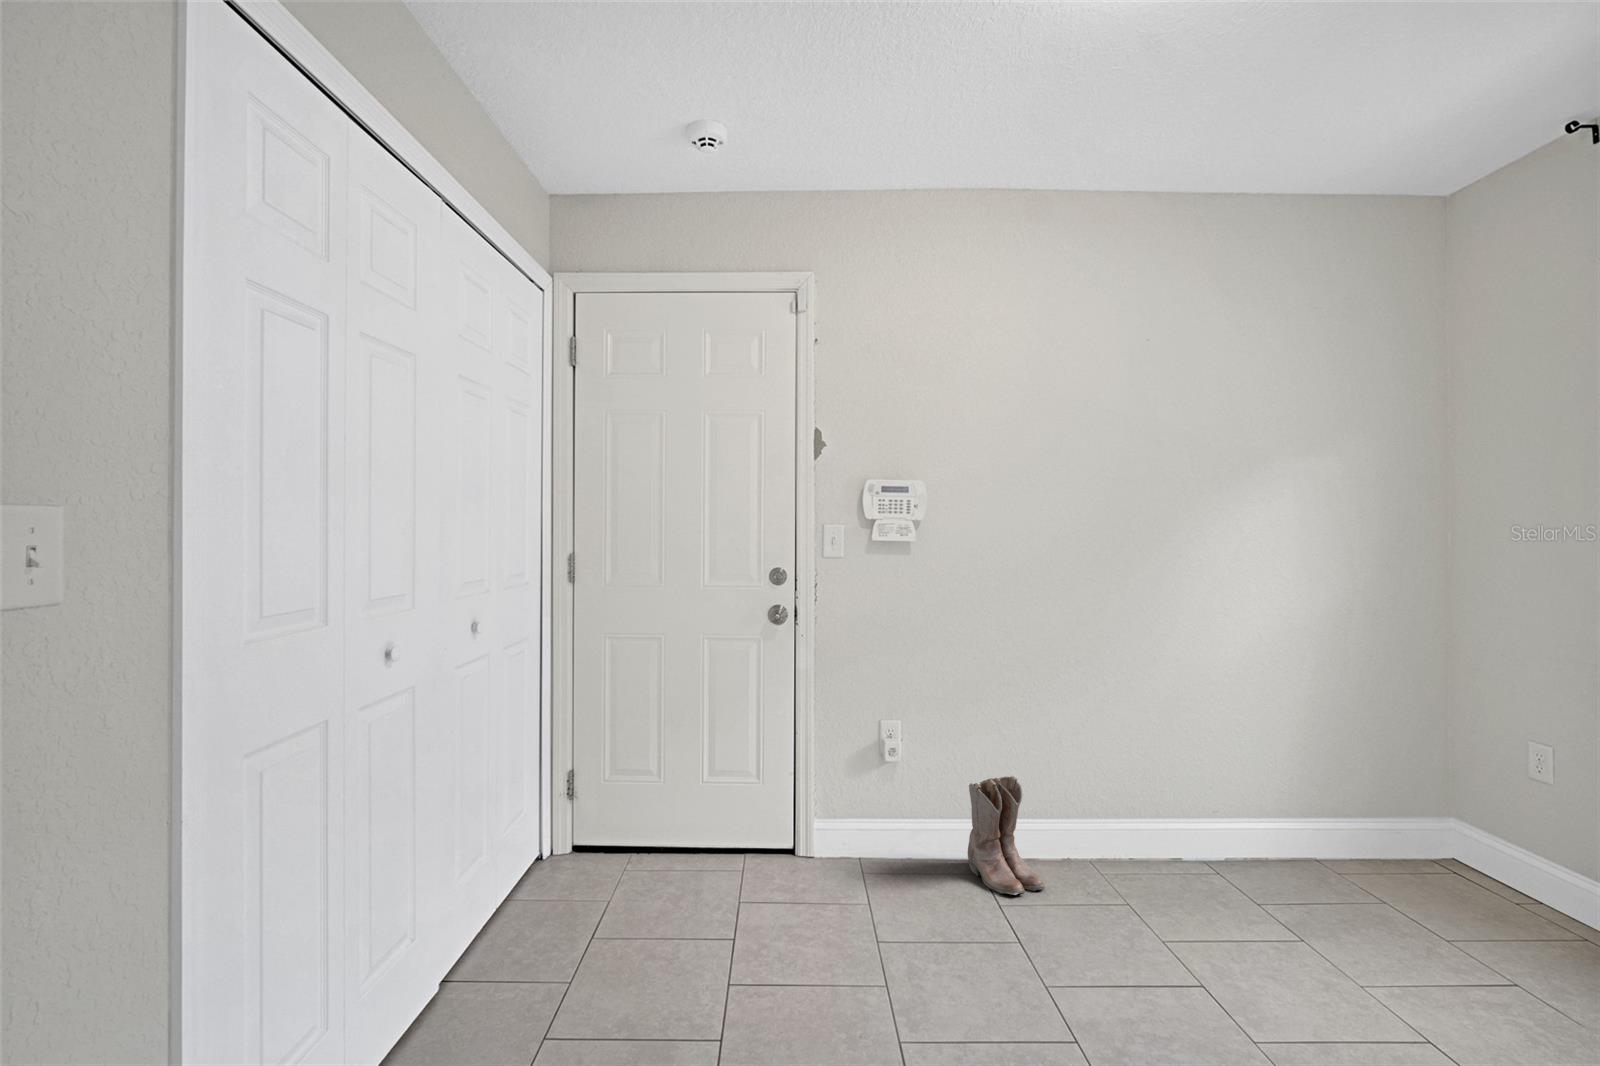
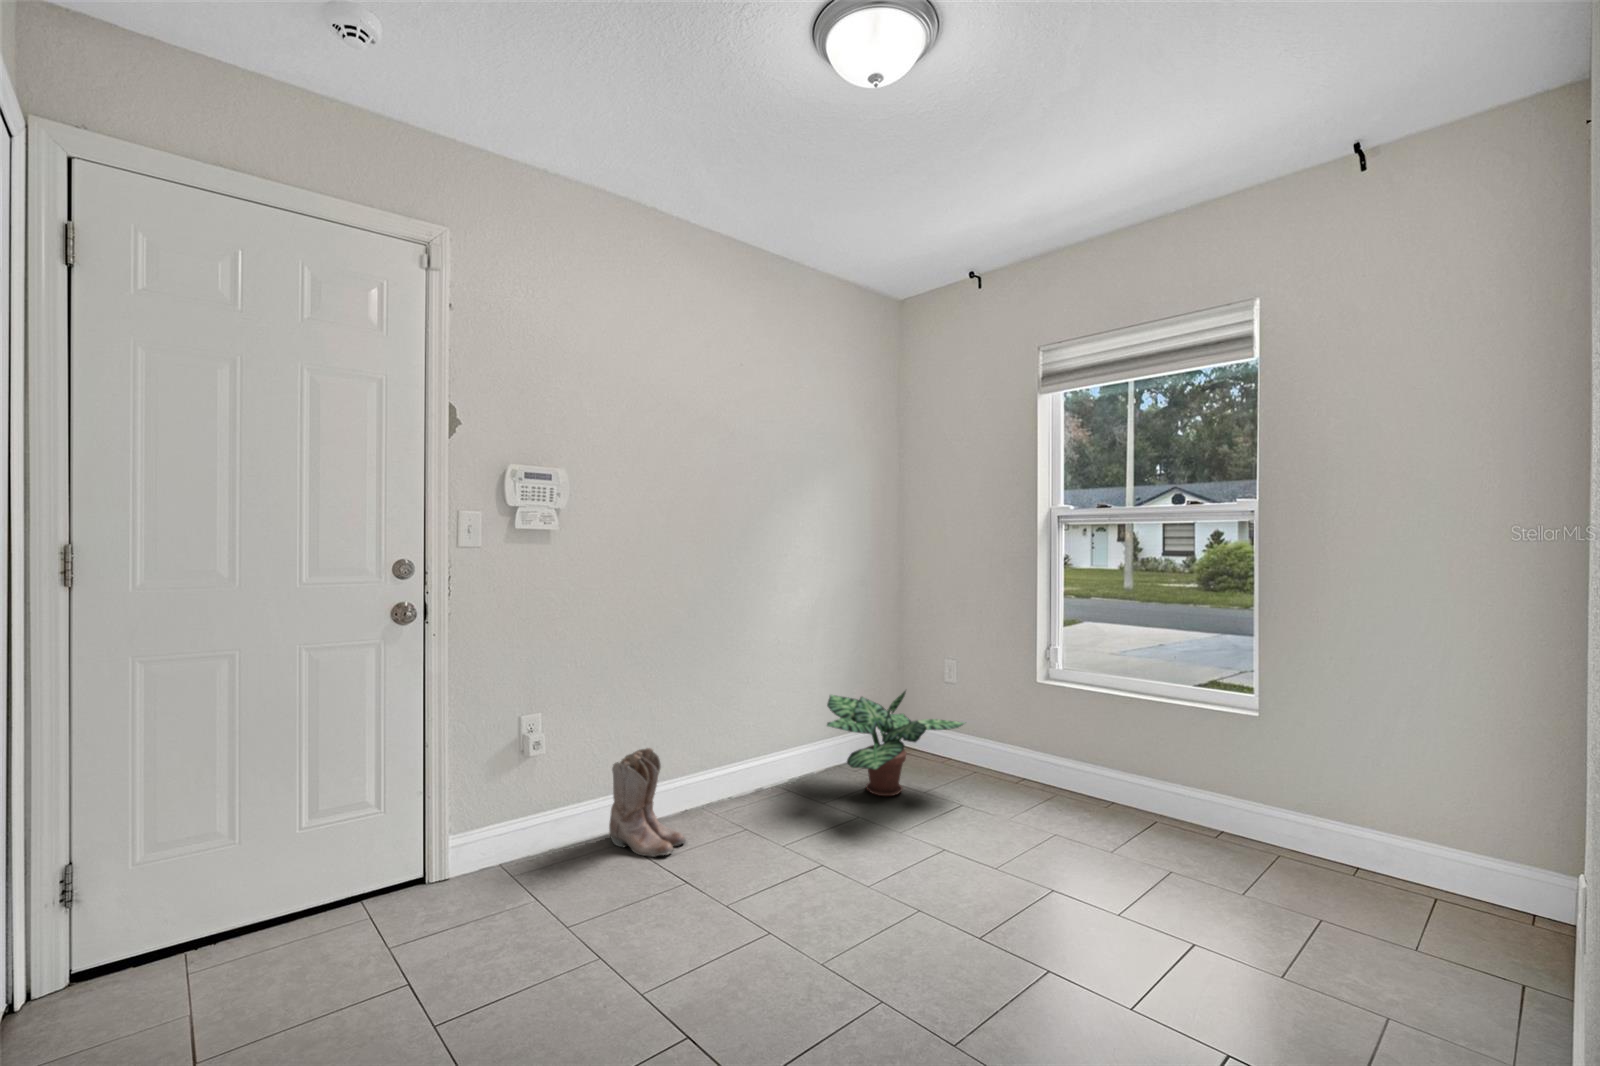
potted plant: none [1256,760,1526,918] -> present [827,691,965,796]

